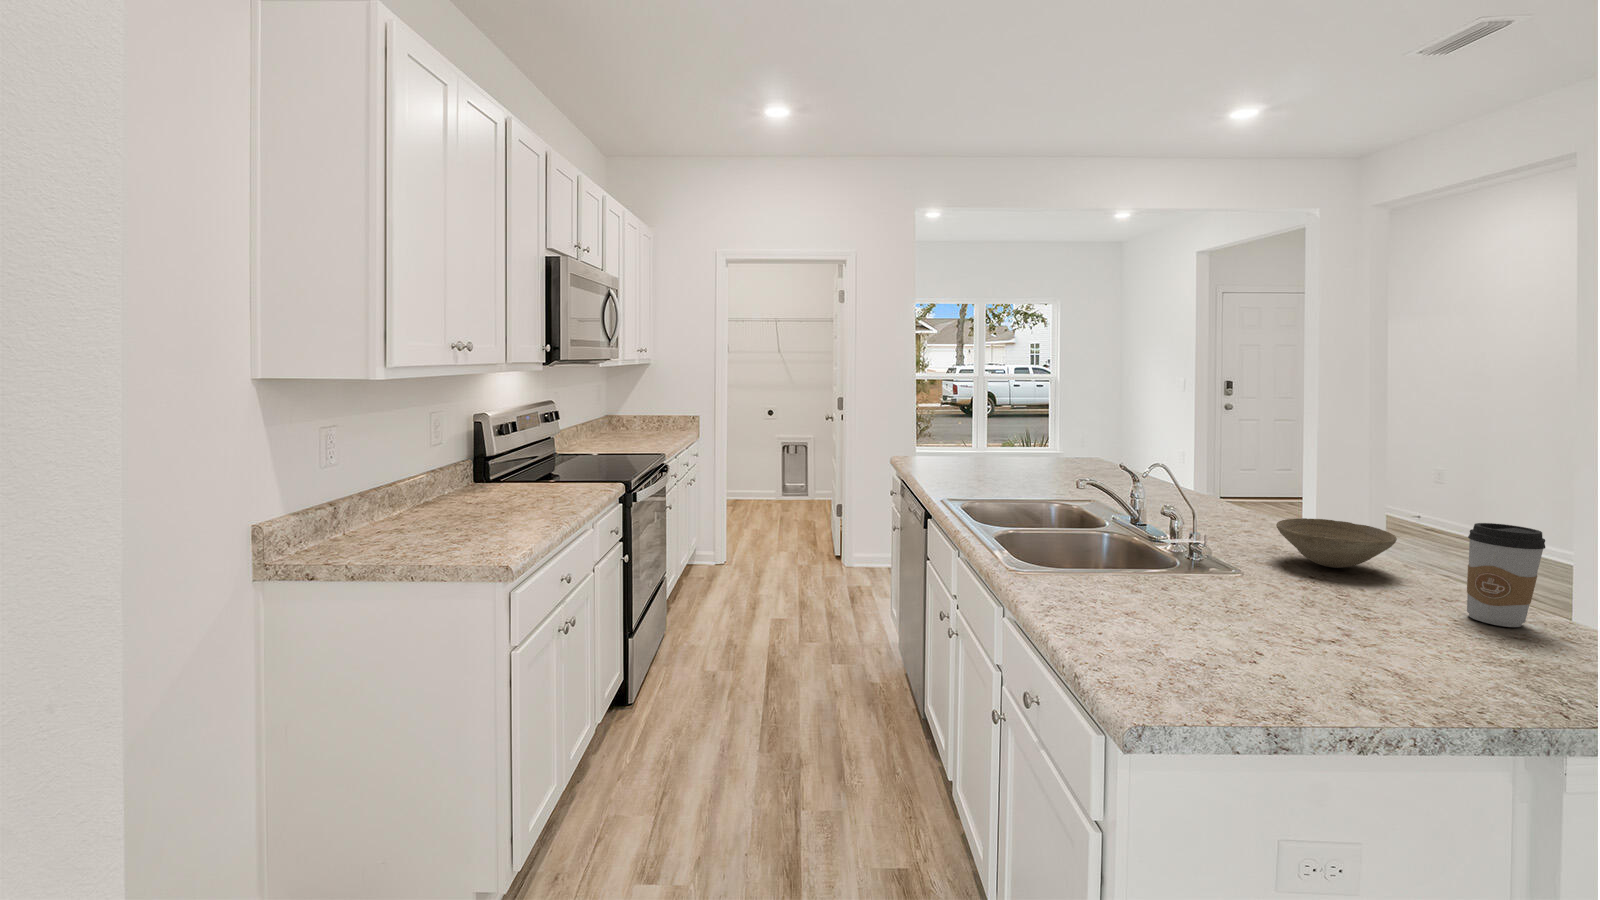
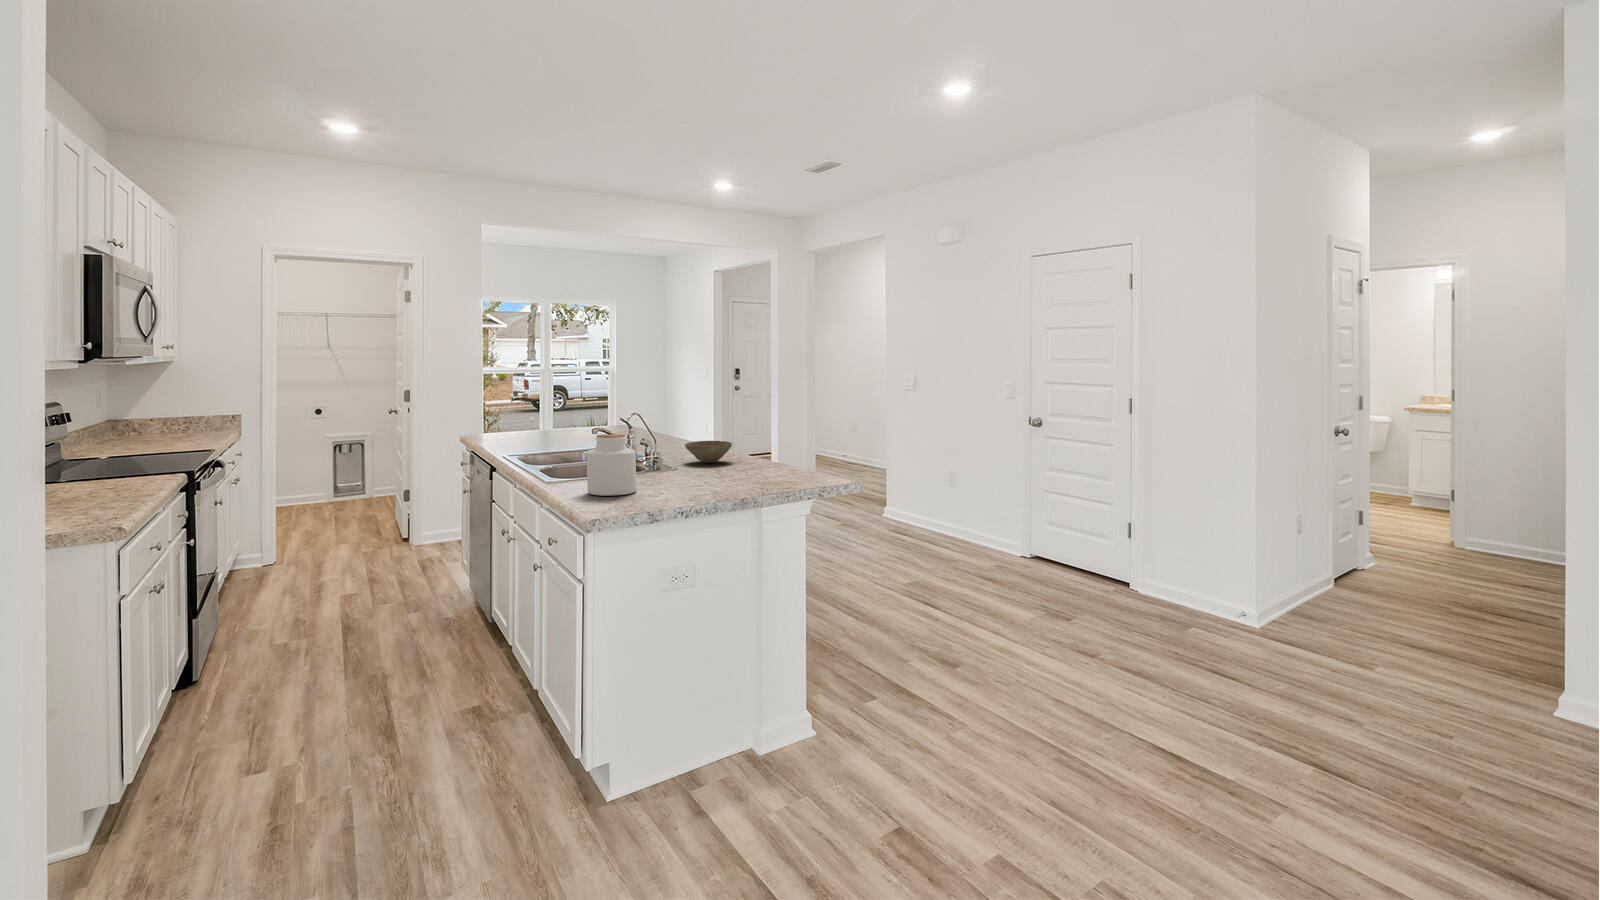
coffee cup: present [1467,523,1545,627] -> none [739,430,762,472]
jar: none [1126,527,1256,681] -> present [587,434,636,496]

